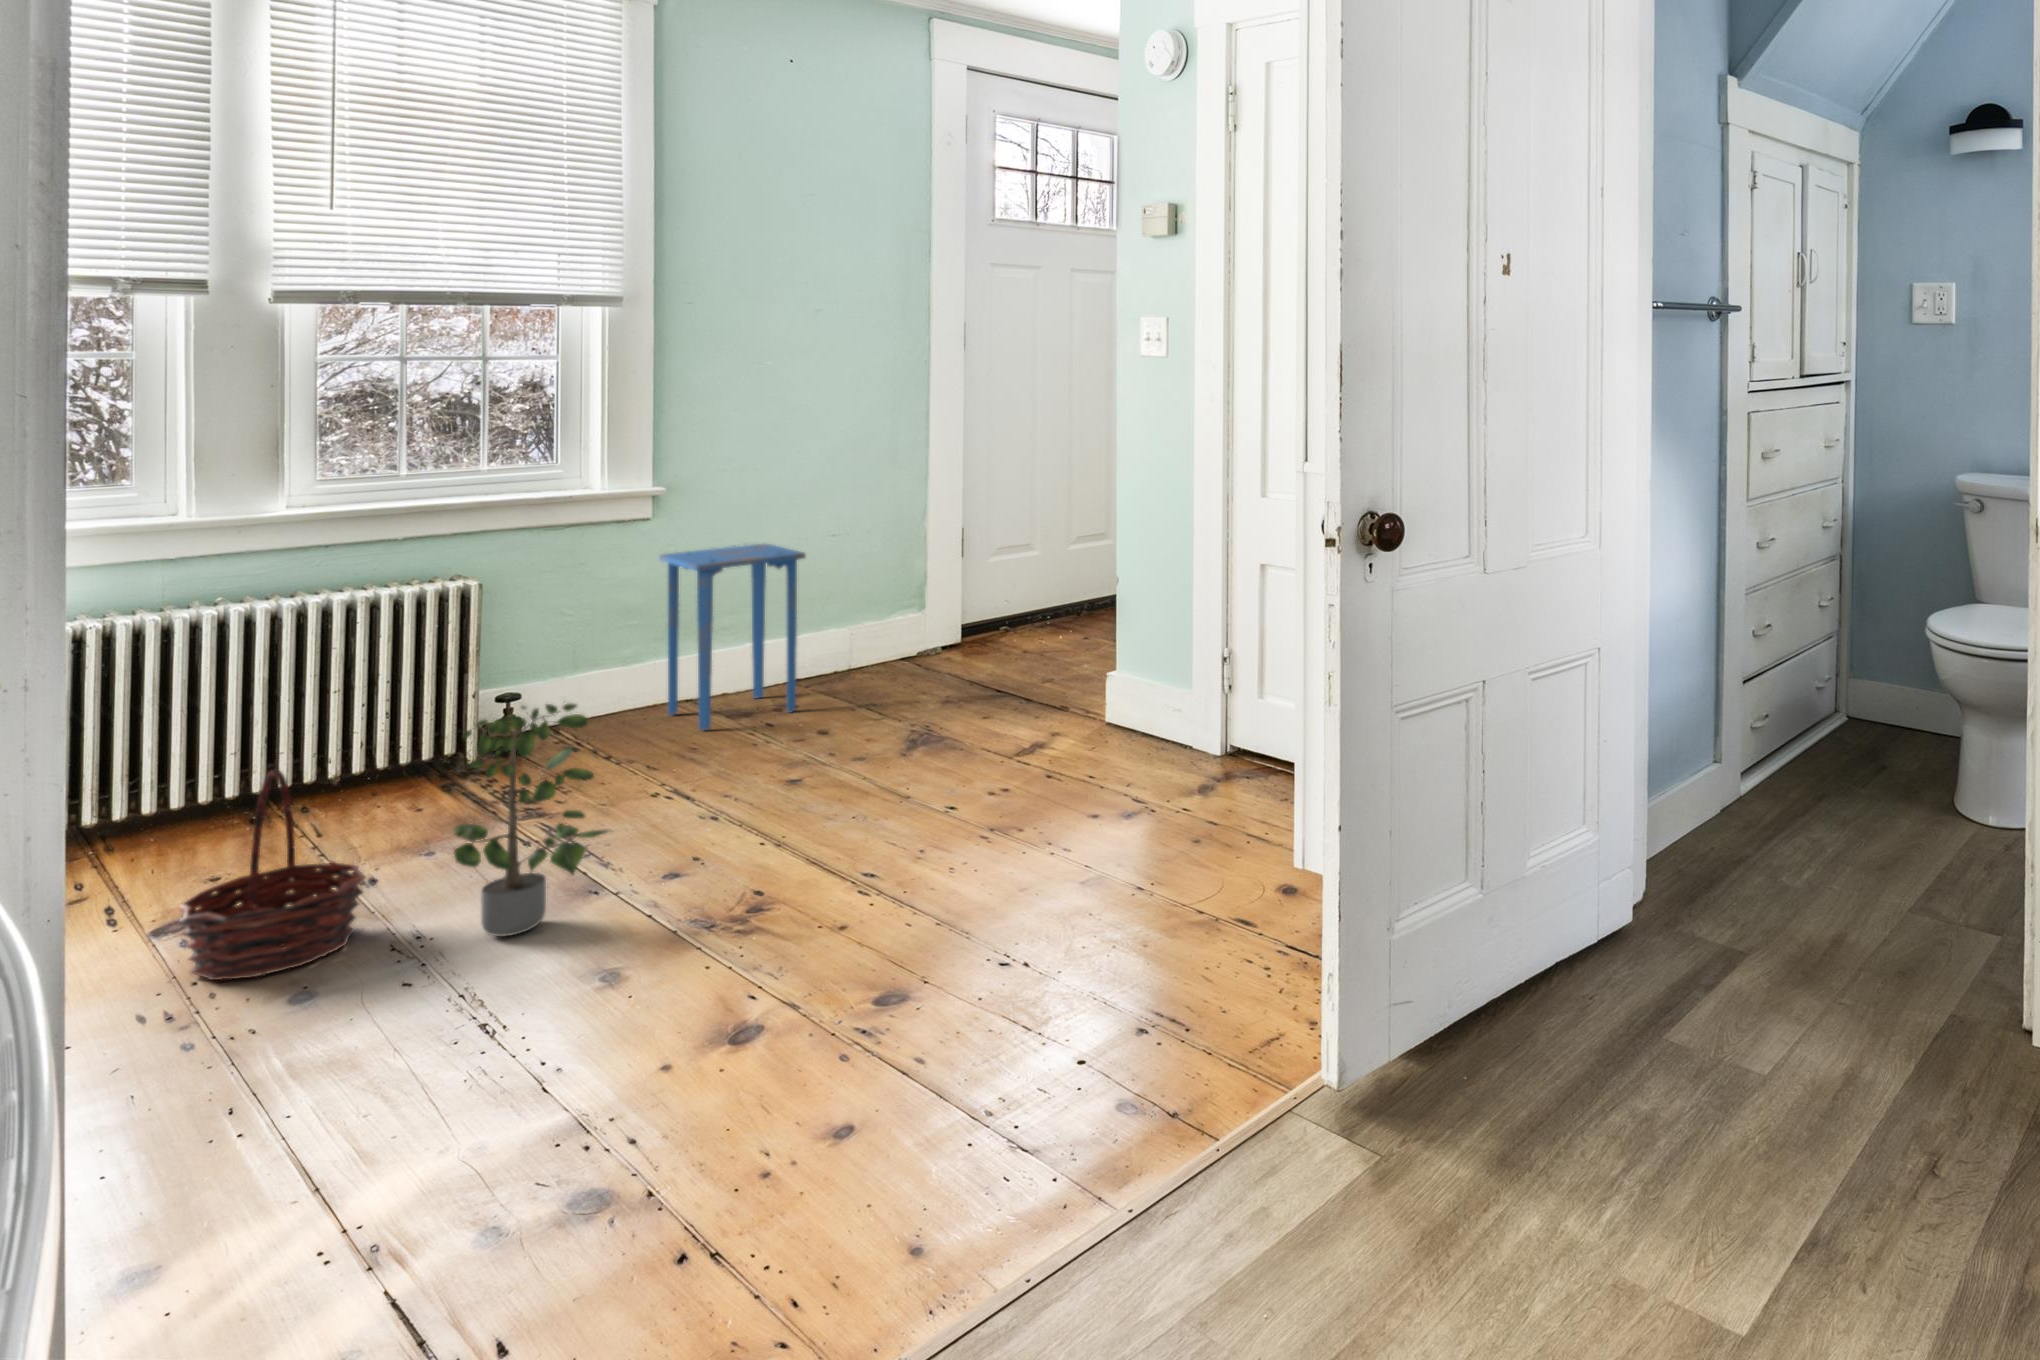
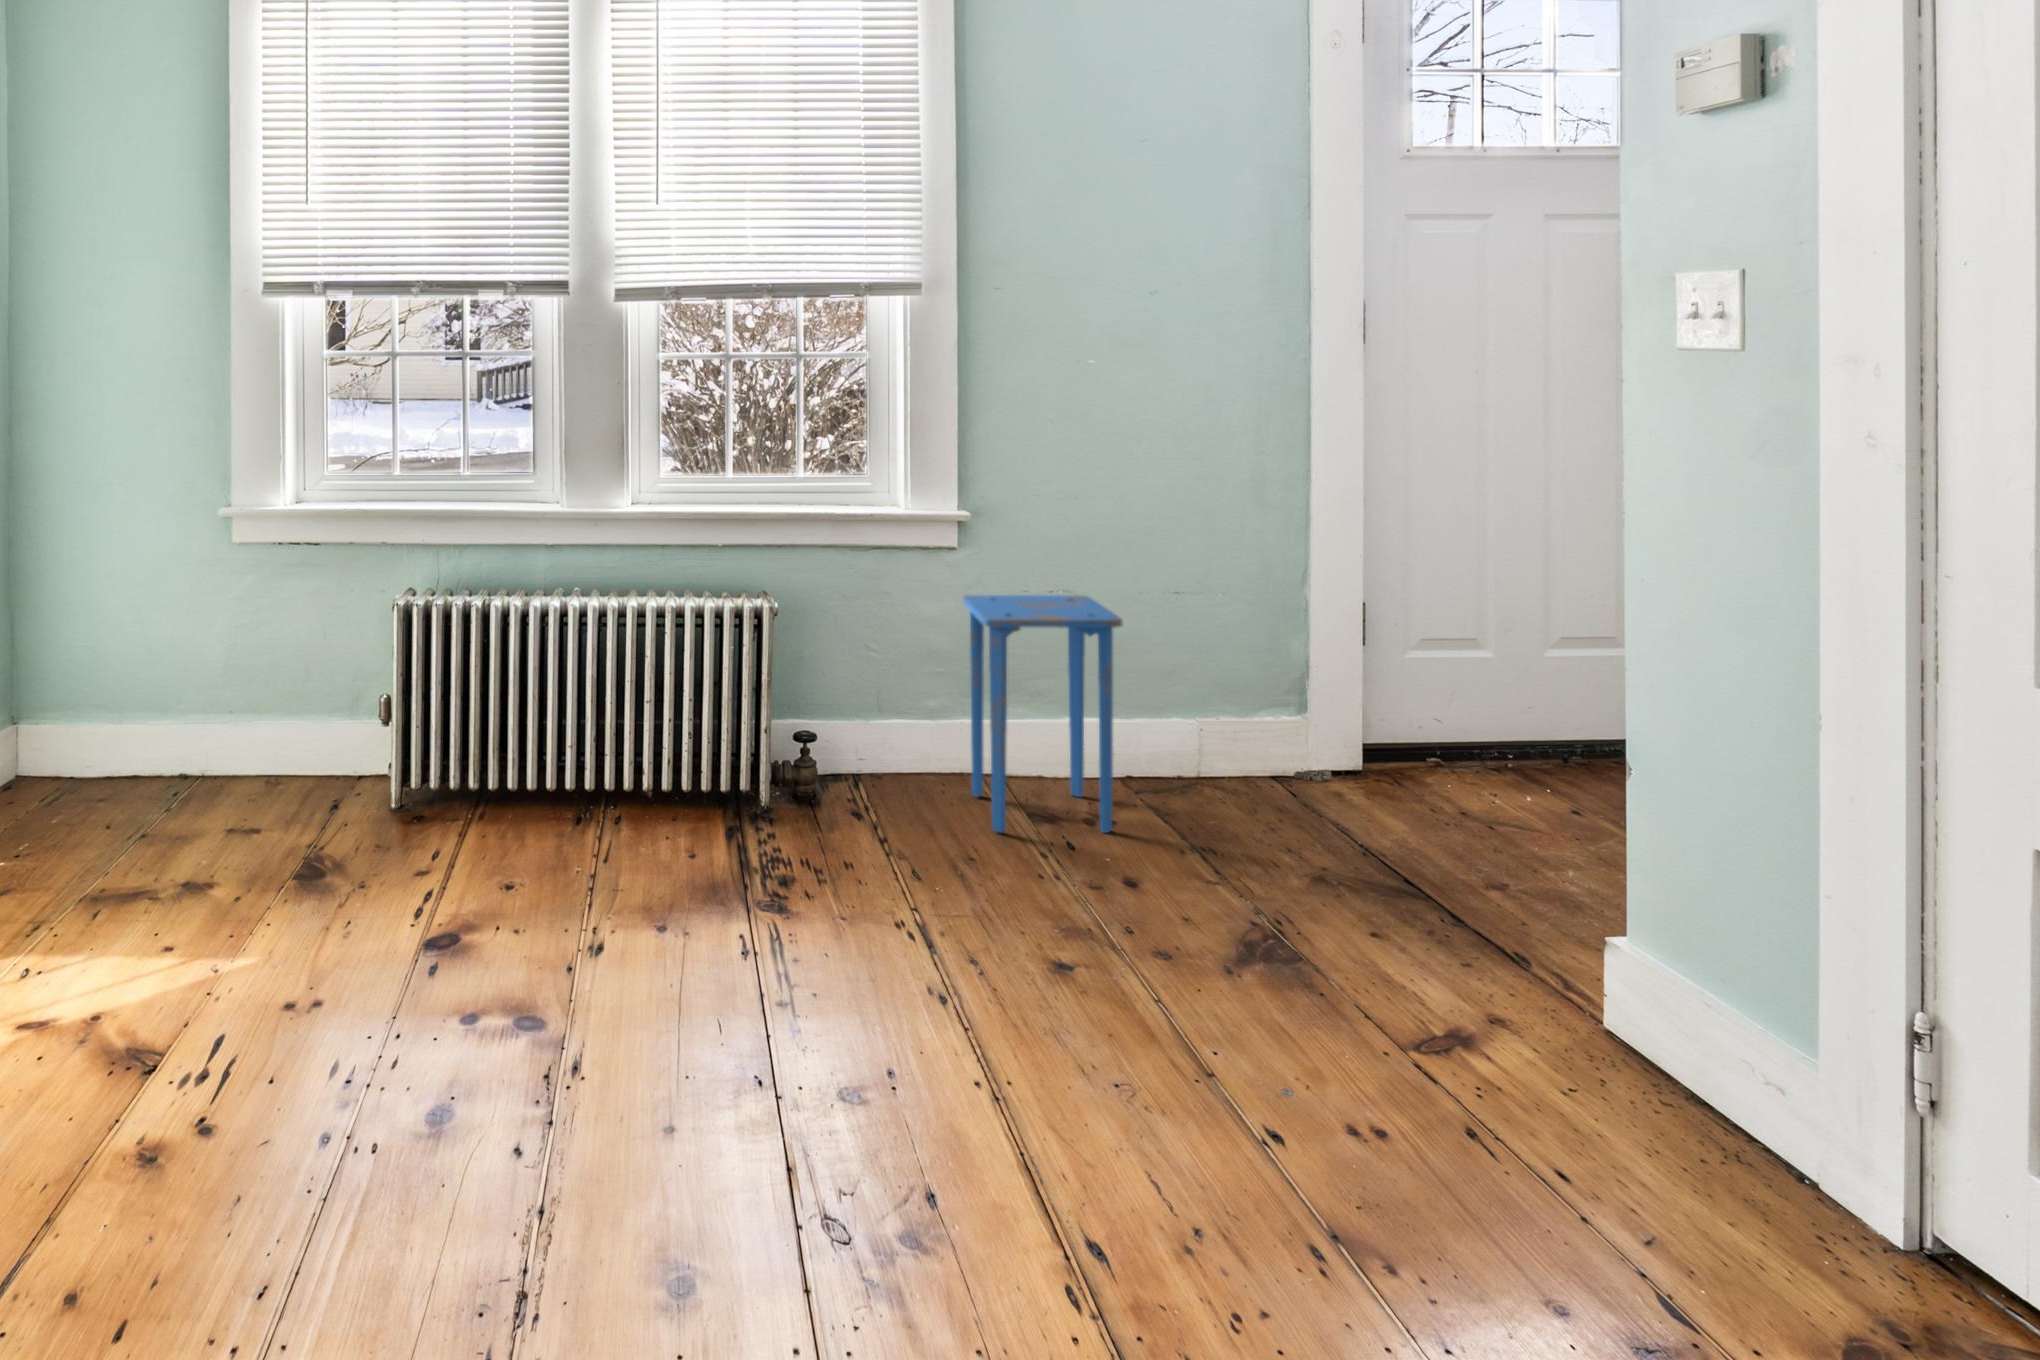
potted plant: present [454,703,609,936] -> none [577,815,765,1130]
basket: present [179,770,365,980] -> none [384,823,546,1070]

